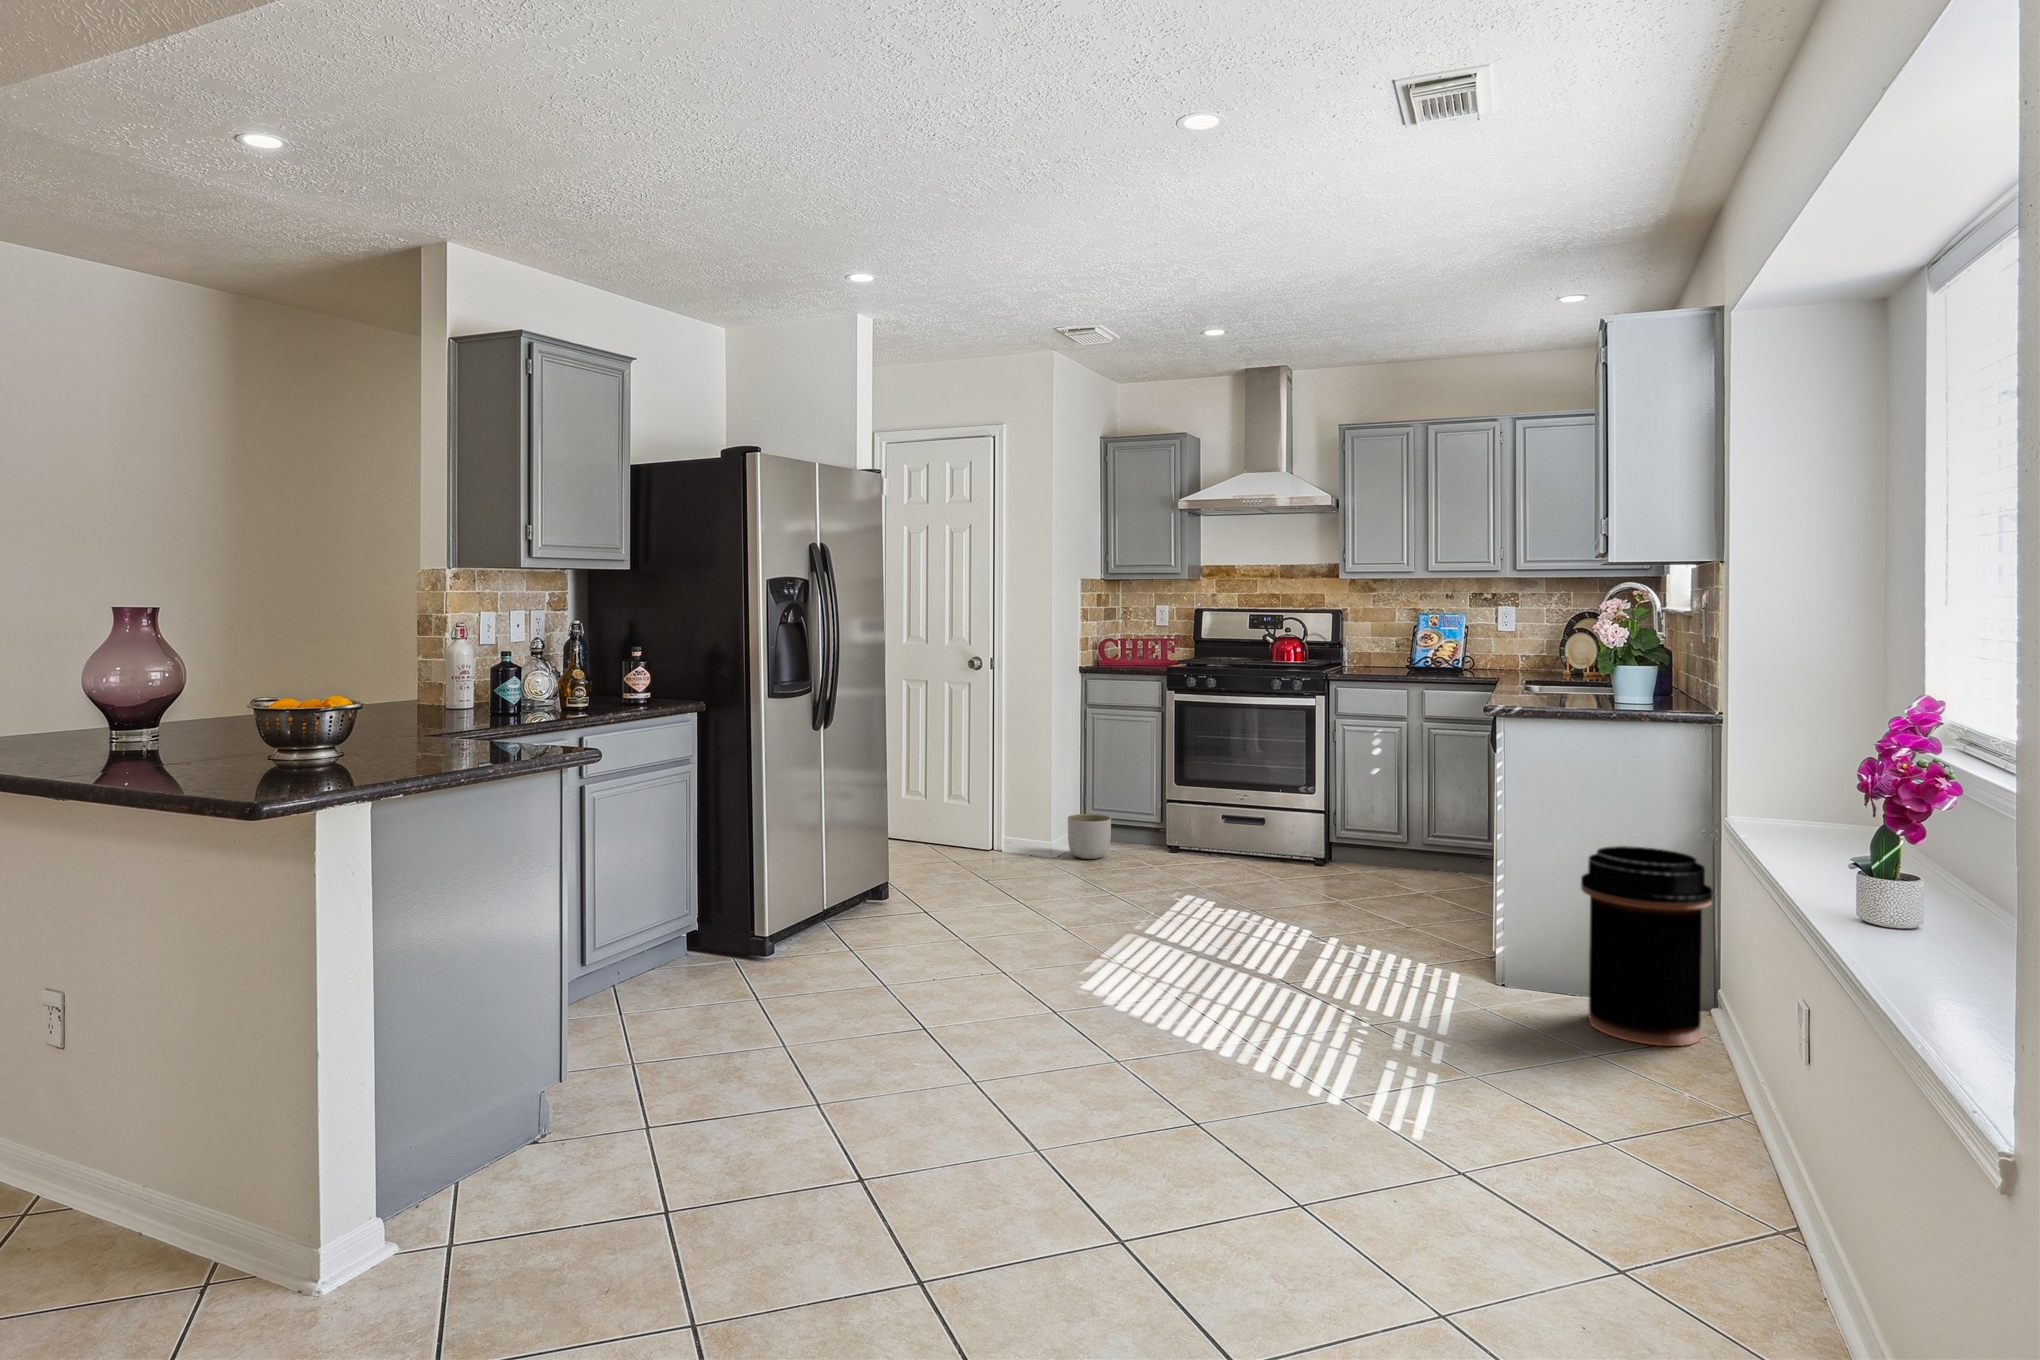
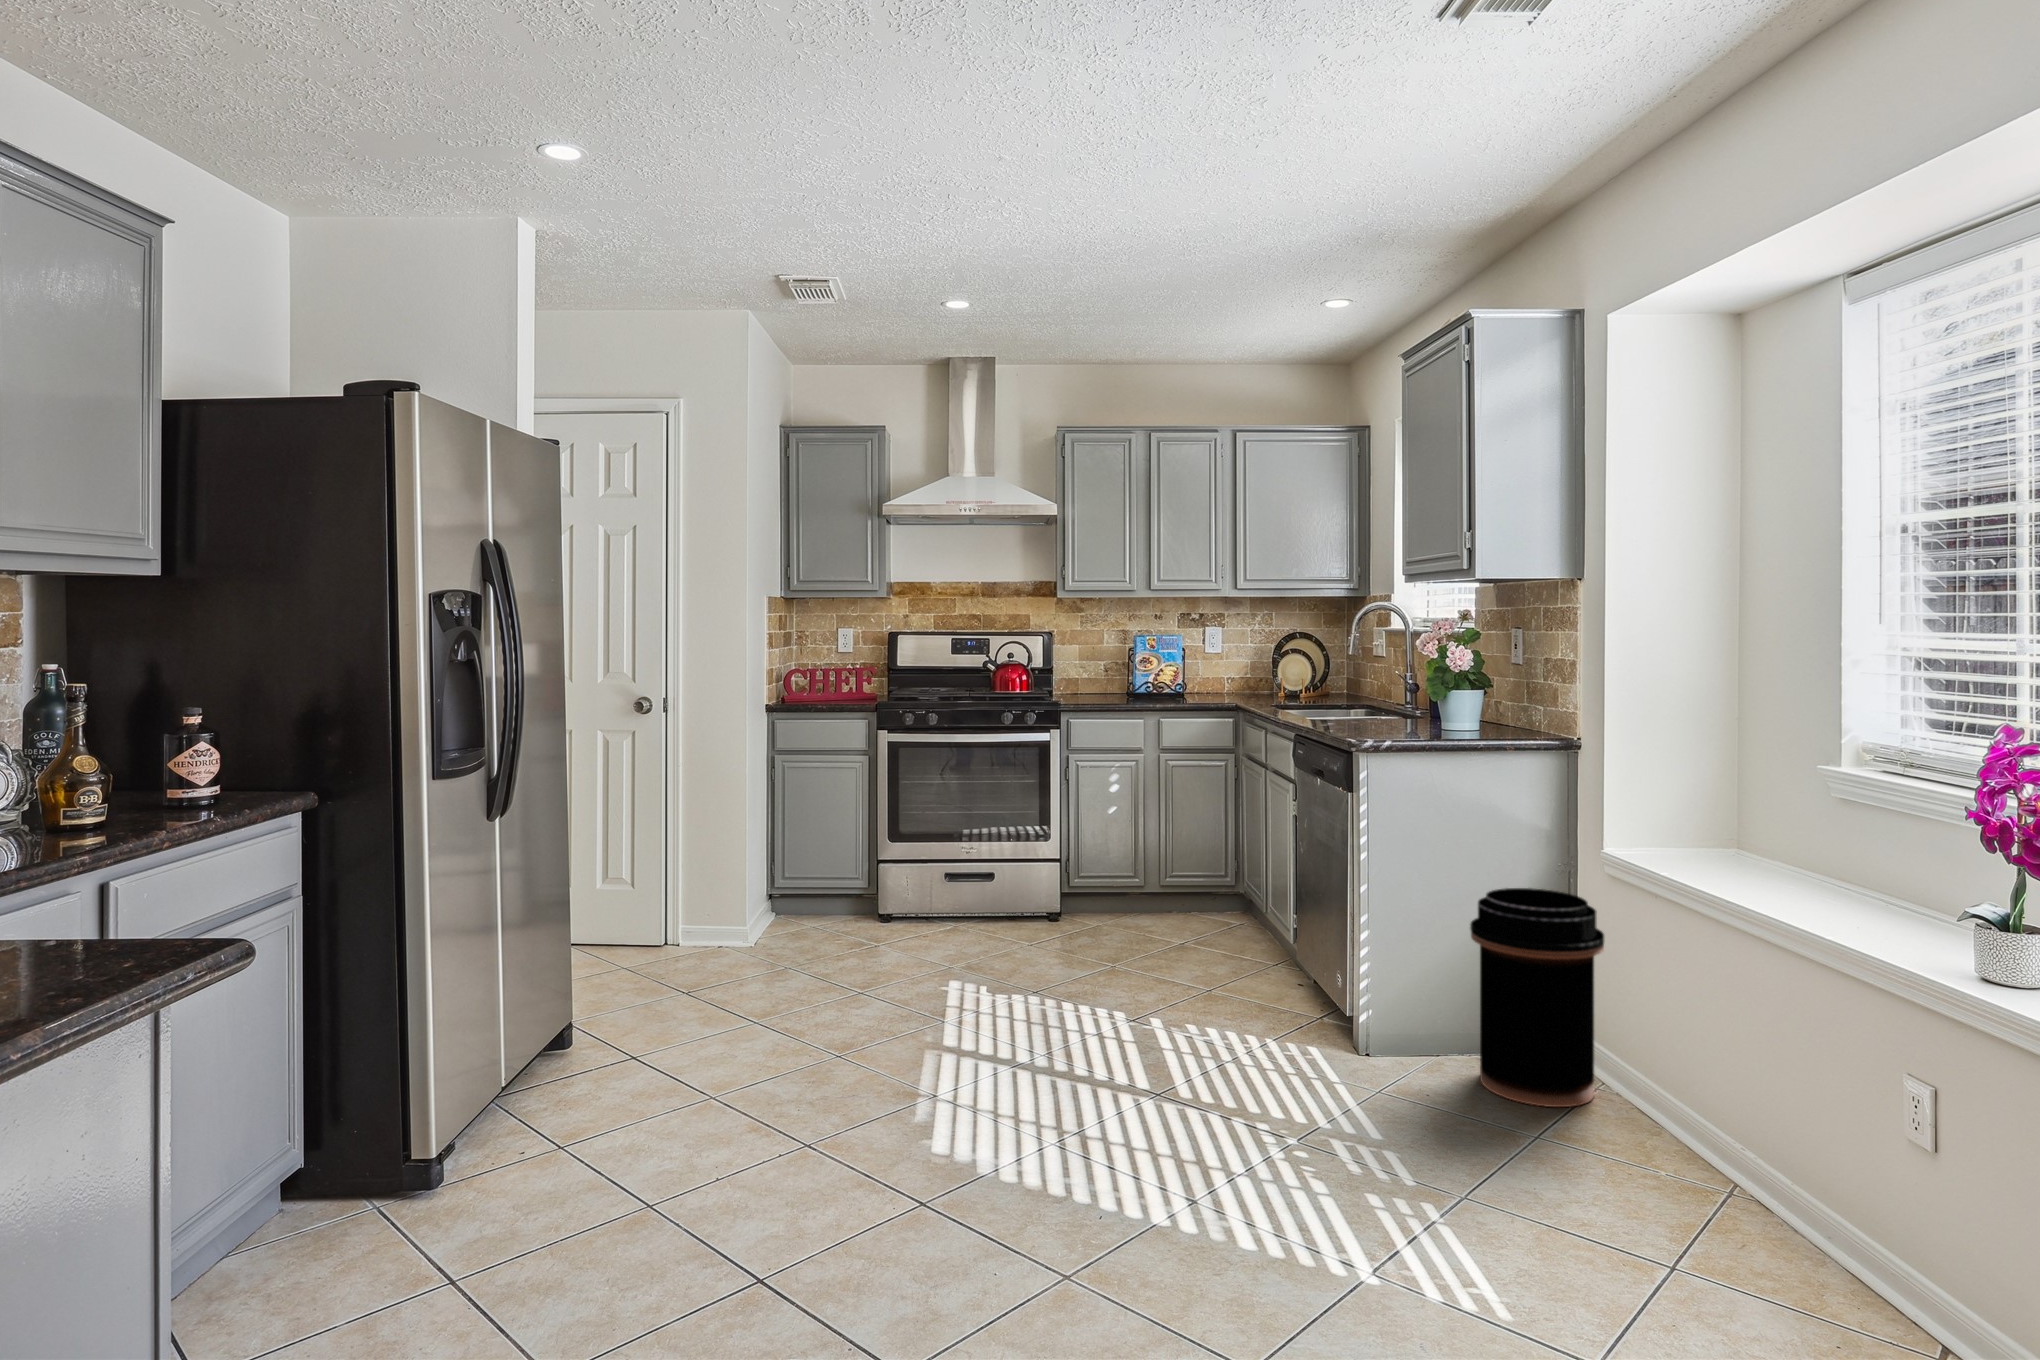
planter: present [1068,814,1111,859] -> none [769,885,823,943]

